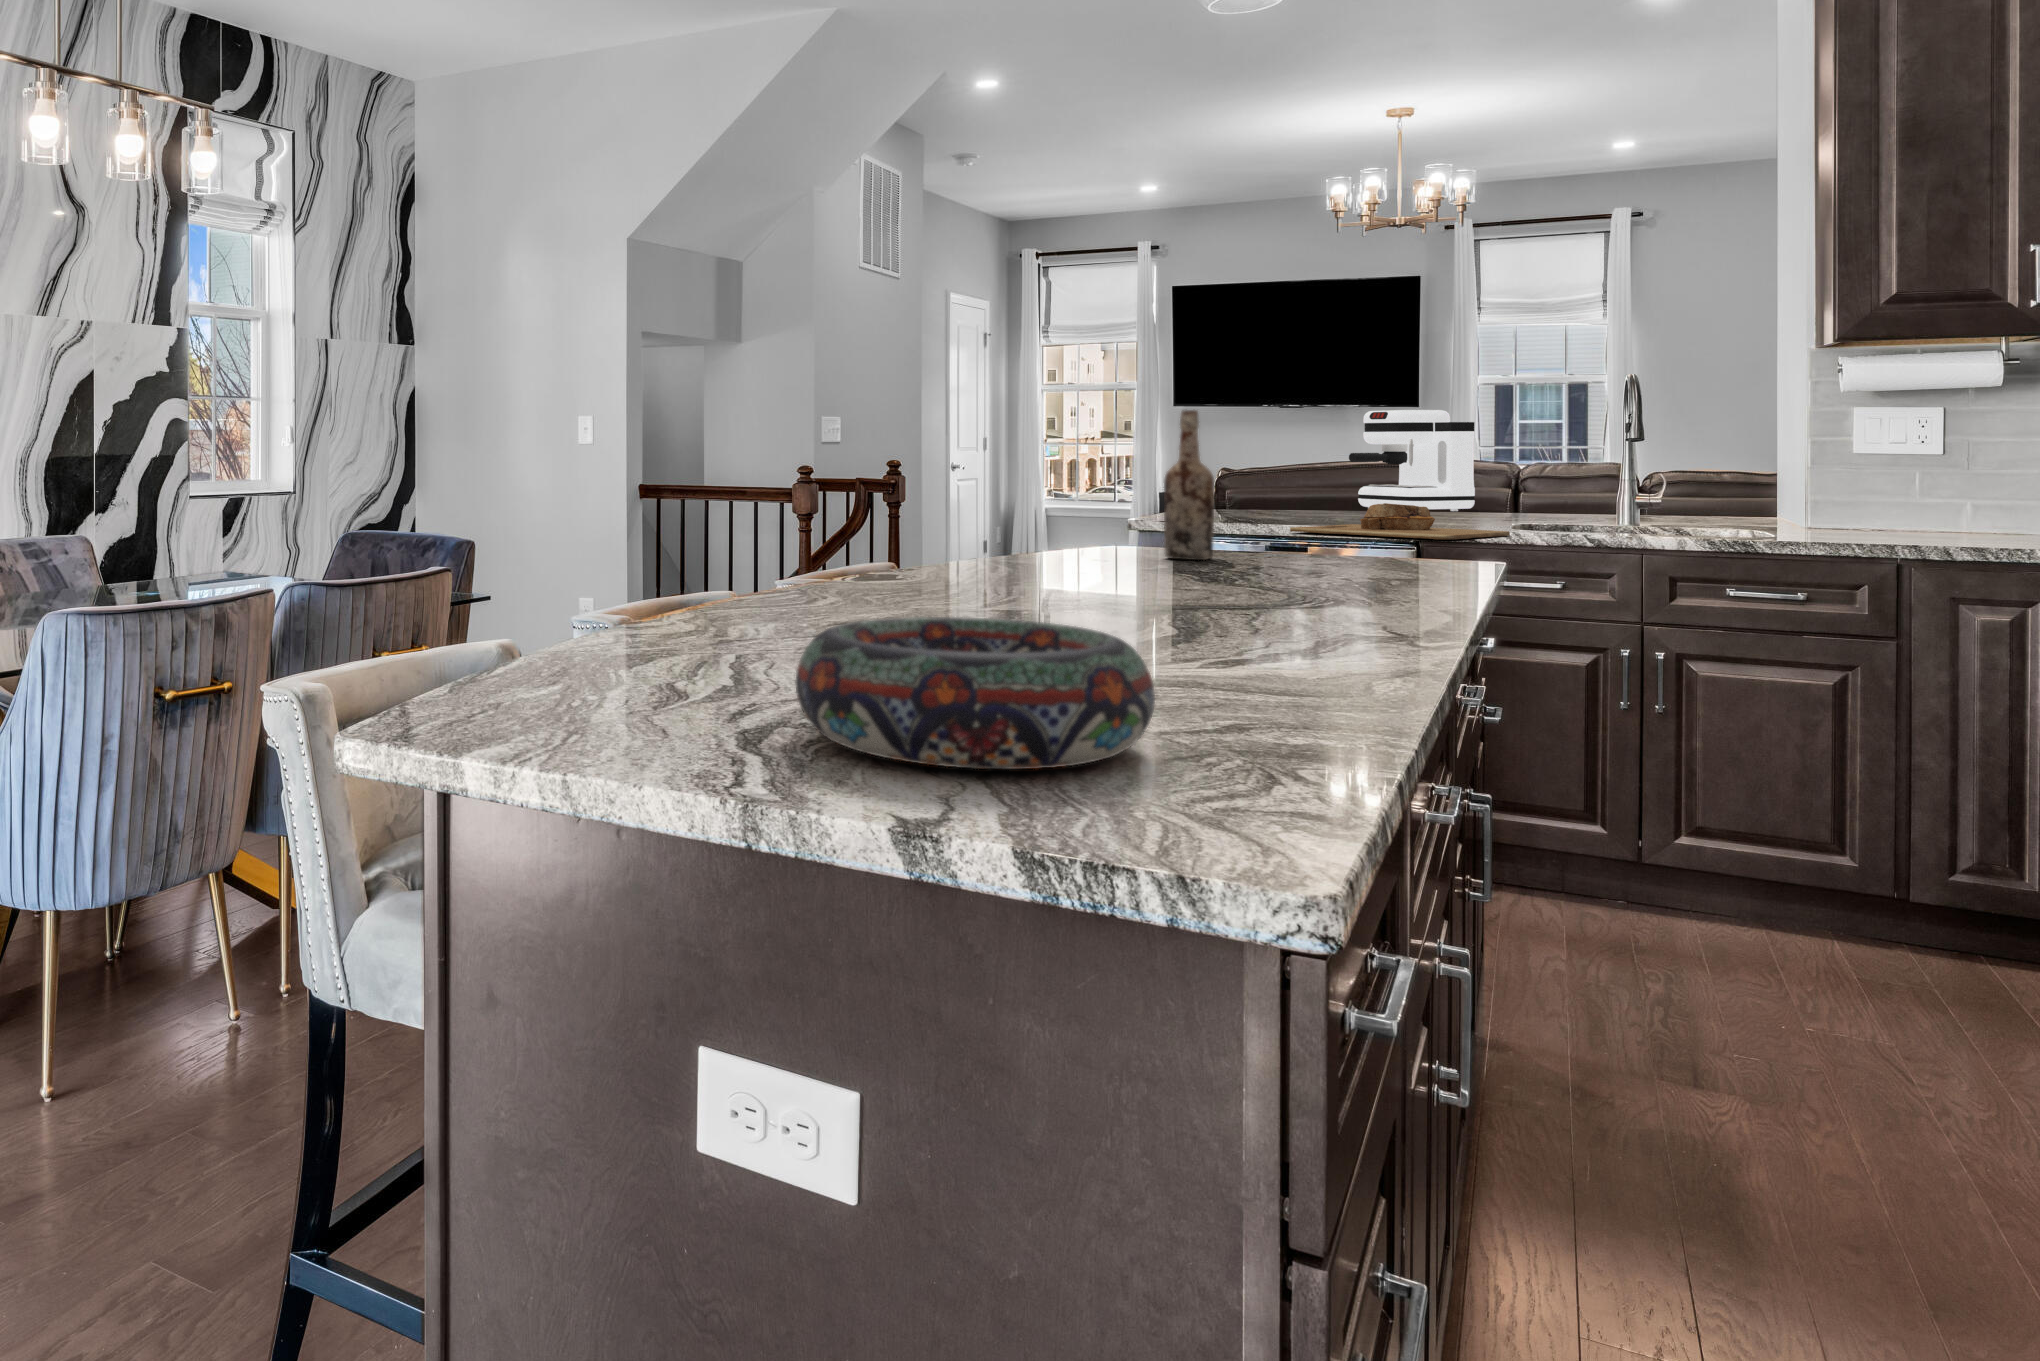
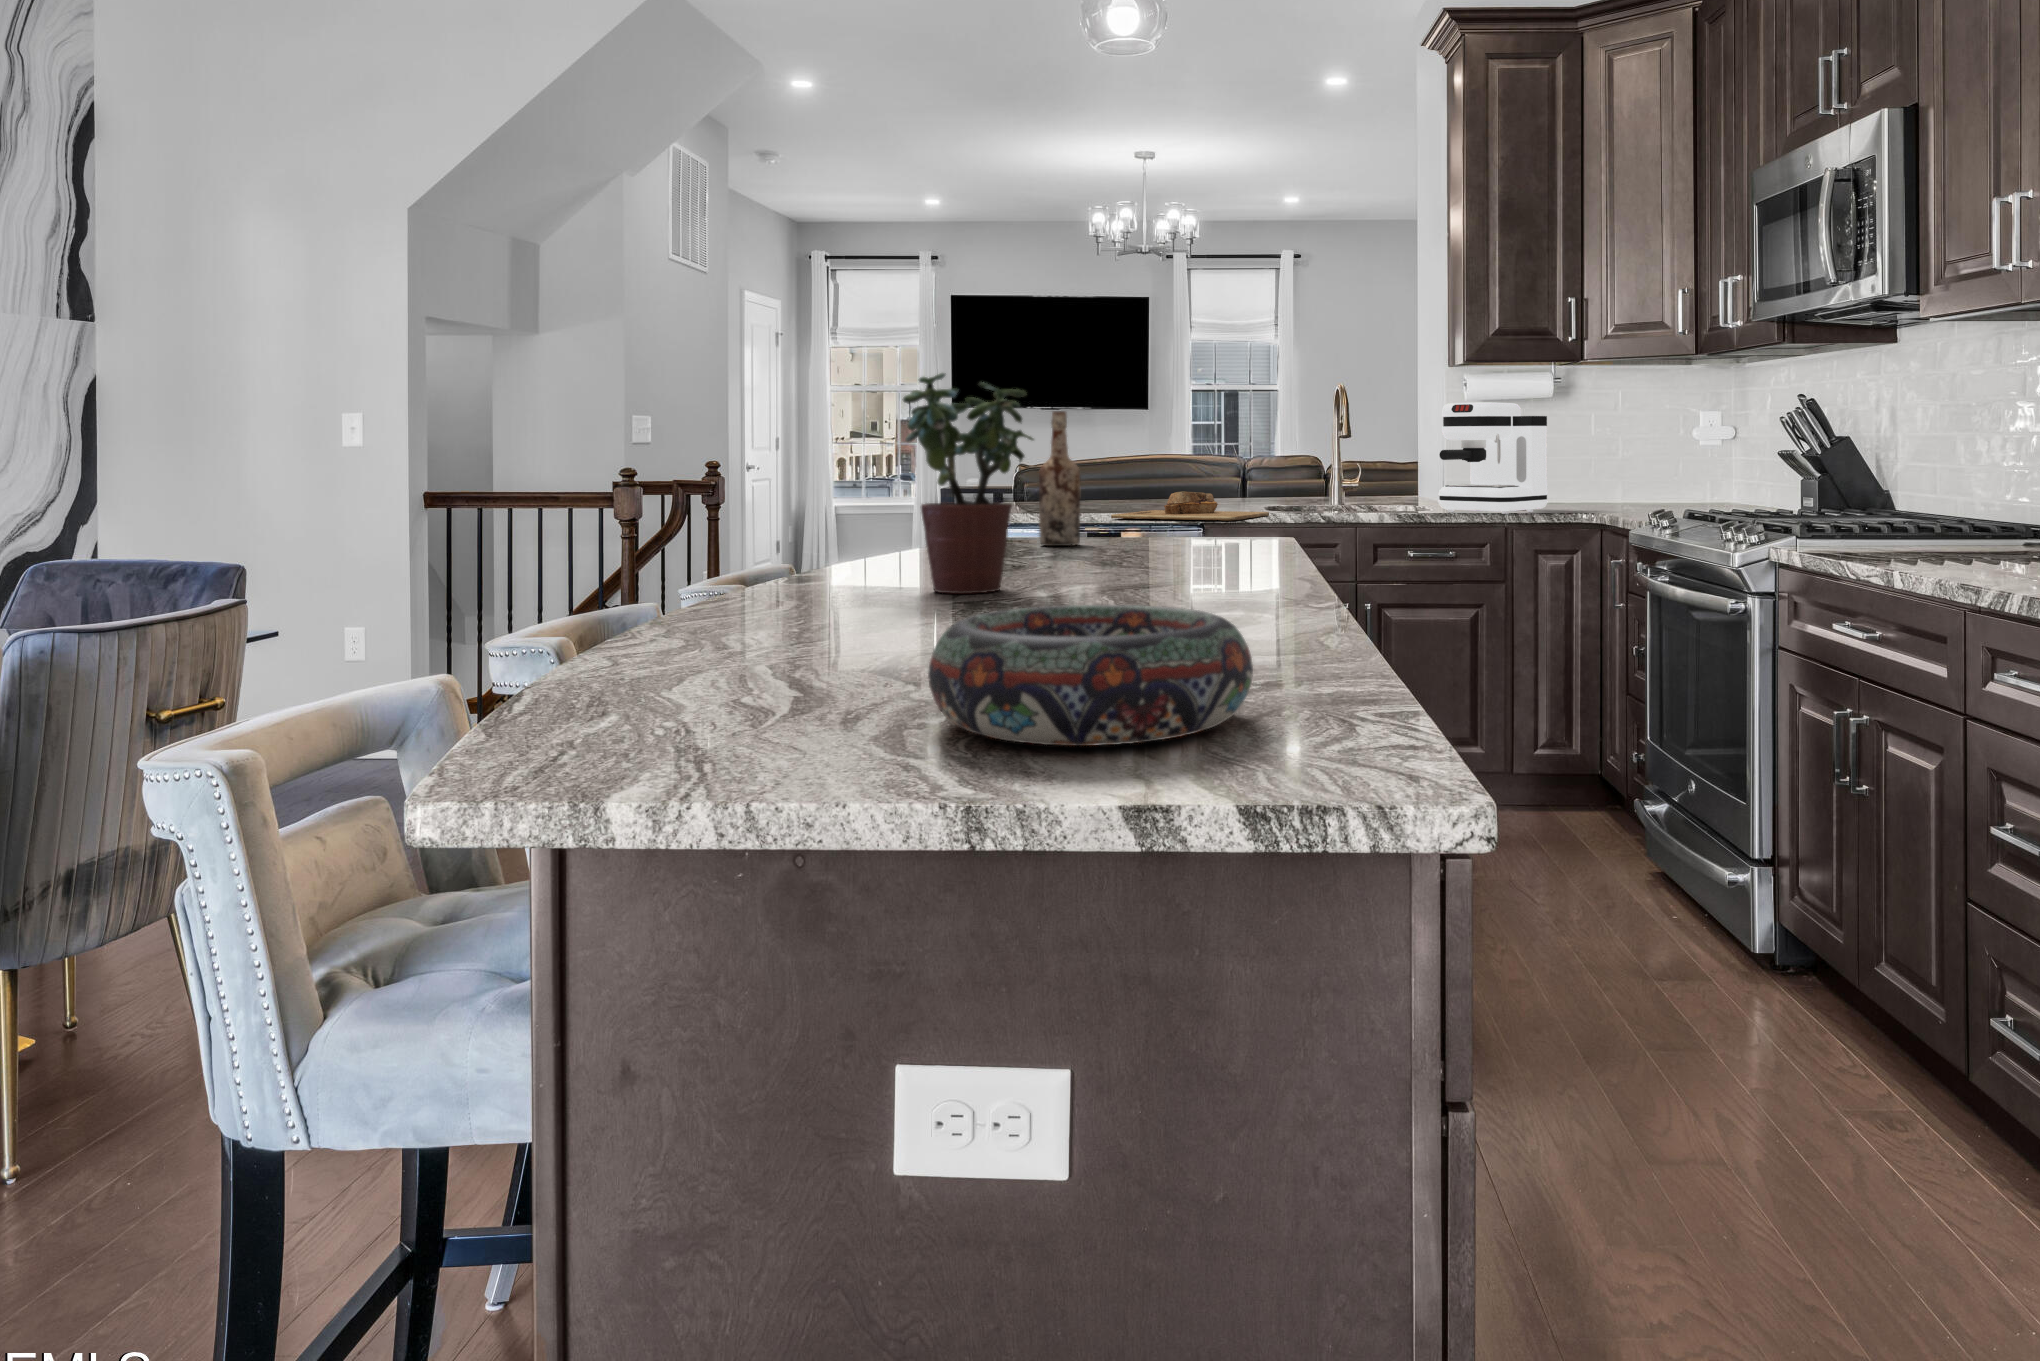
potted plant: none [947,372,1094,603] -> present [903,373,1034,593]
coffee maker: present [1349,410,1475,511] -> present [1439,402,1548,514]

